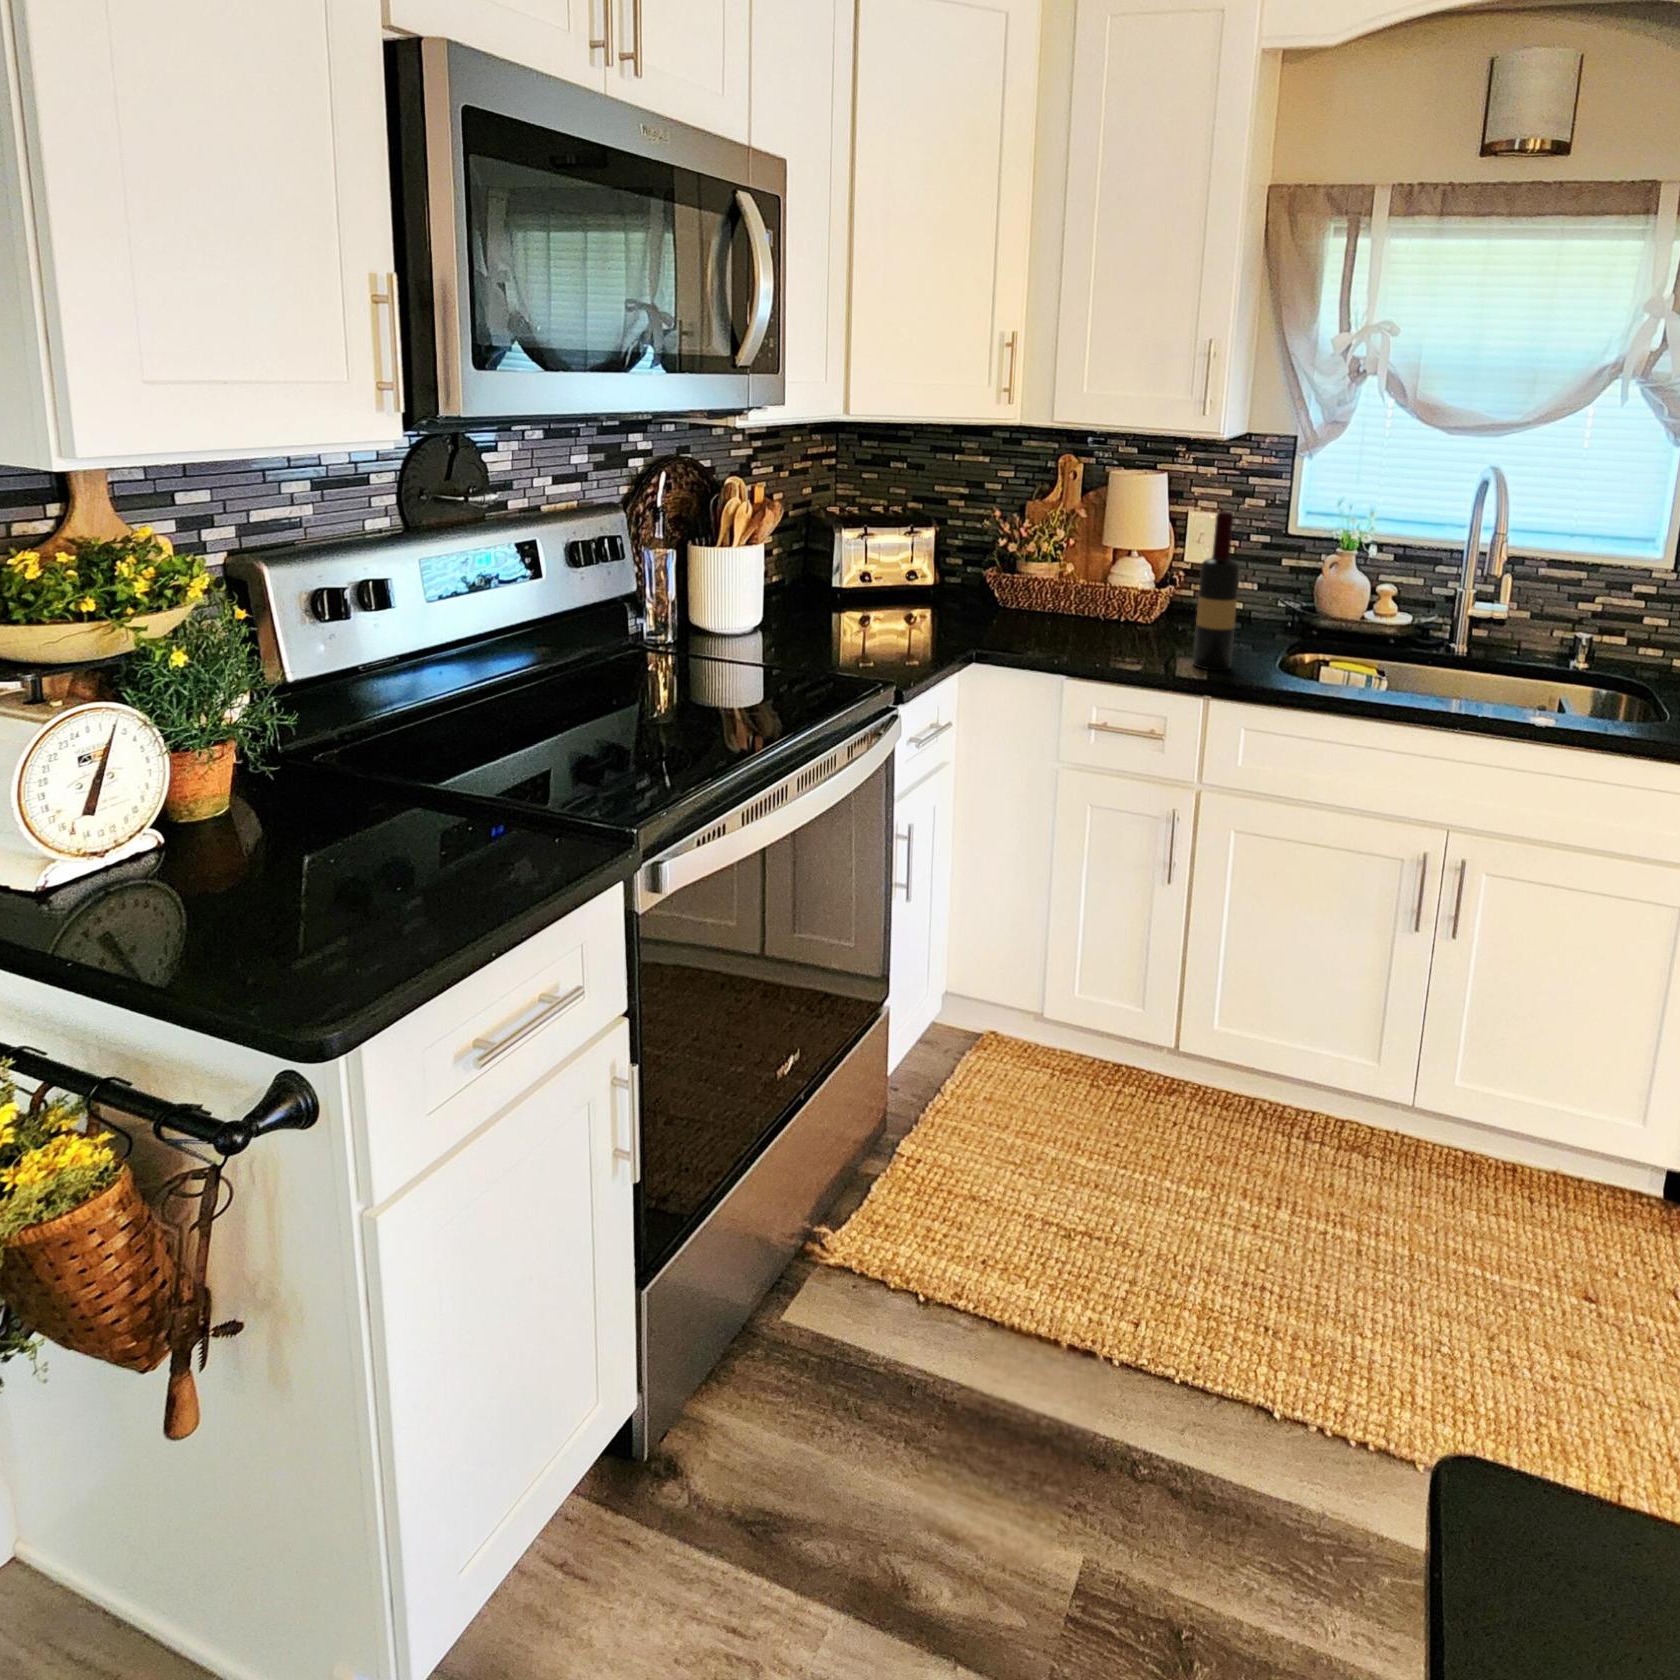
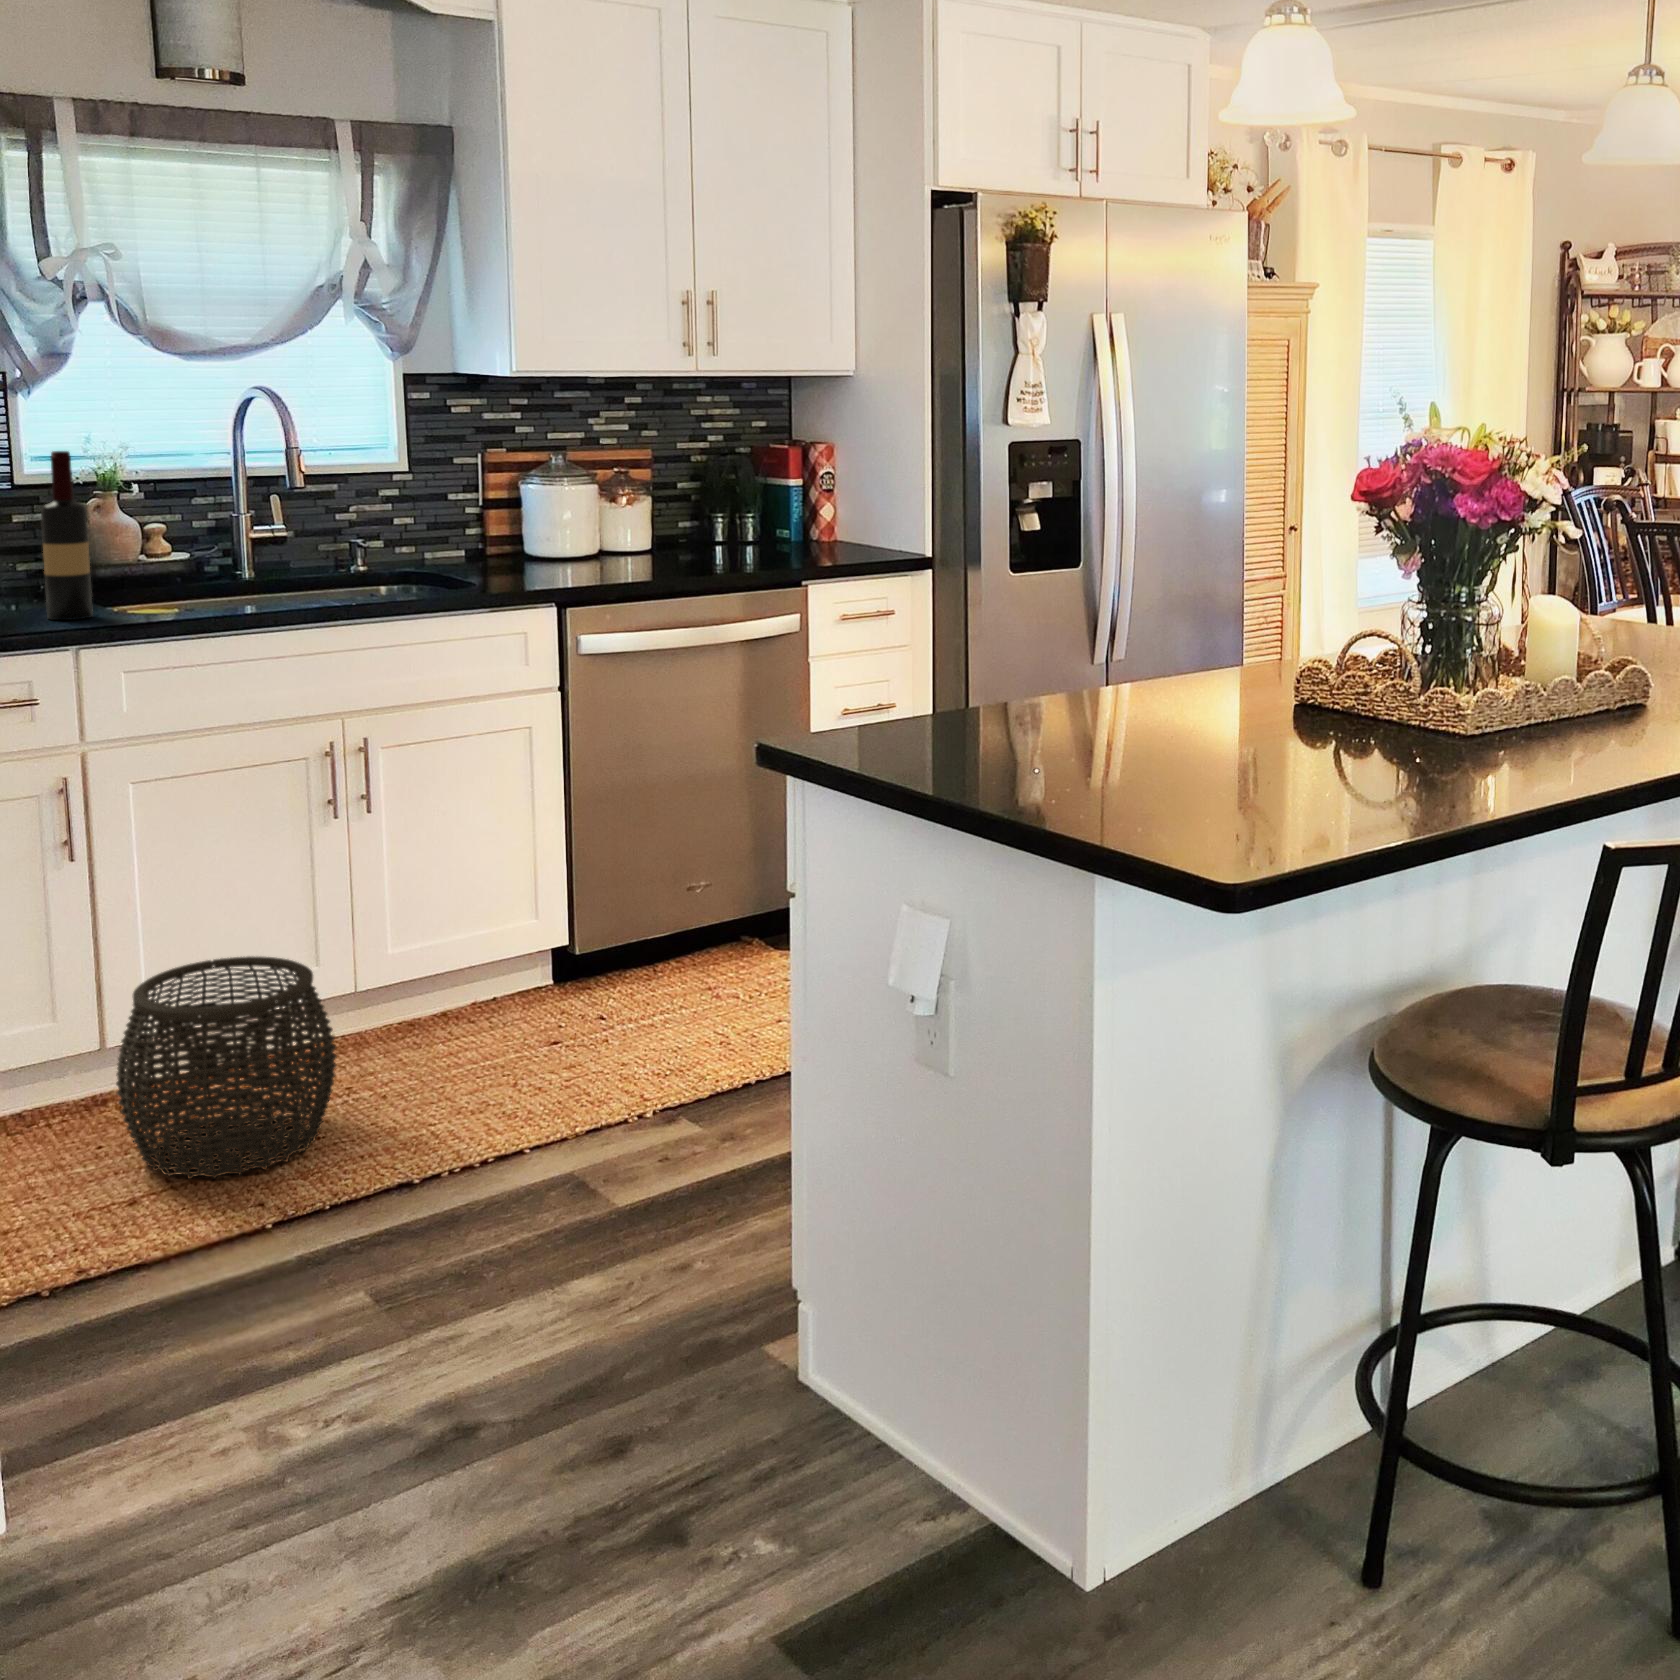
woven basket: none [1087,1027,1297,1285] -> present [116,956,337,1179]

